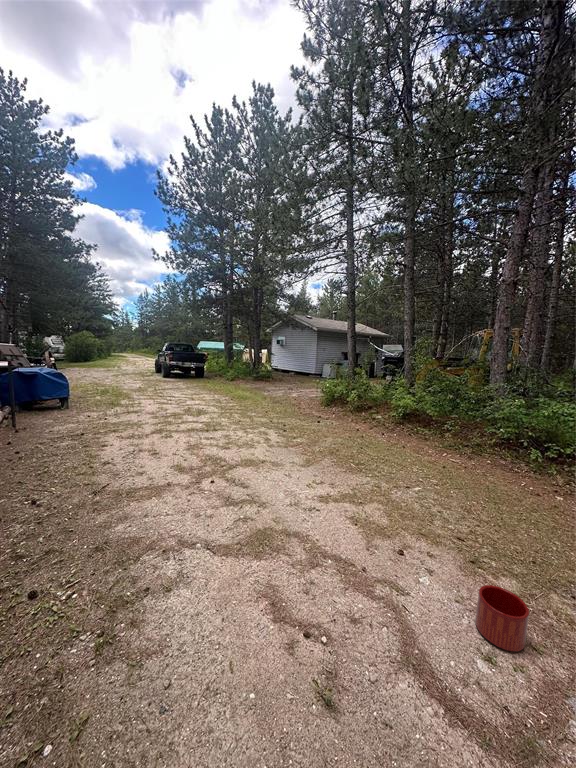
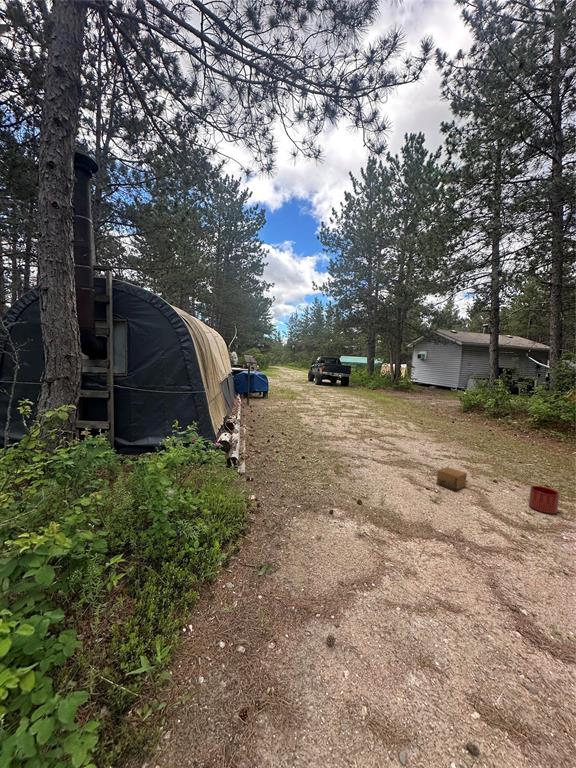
cardboard box: none [321,559,371,627] -> present [437,467,467,491]

